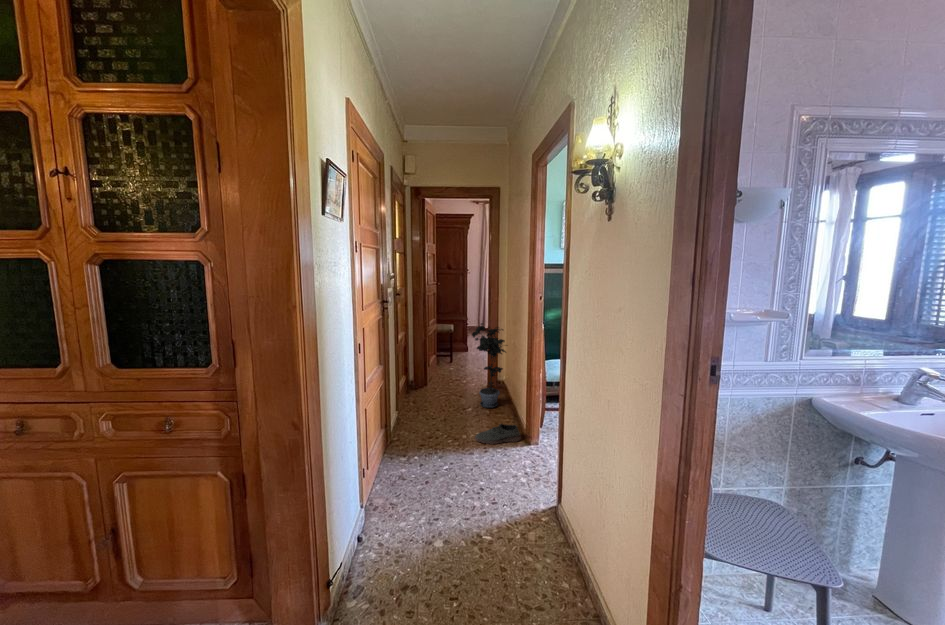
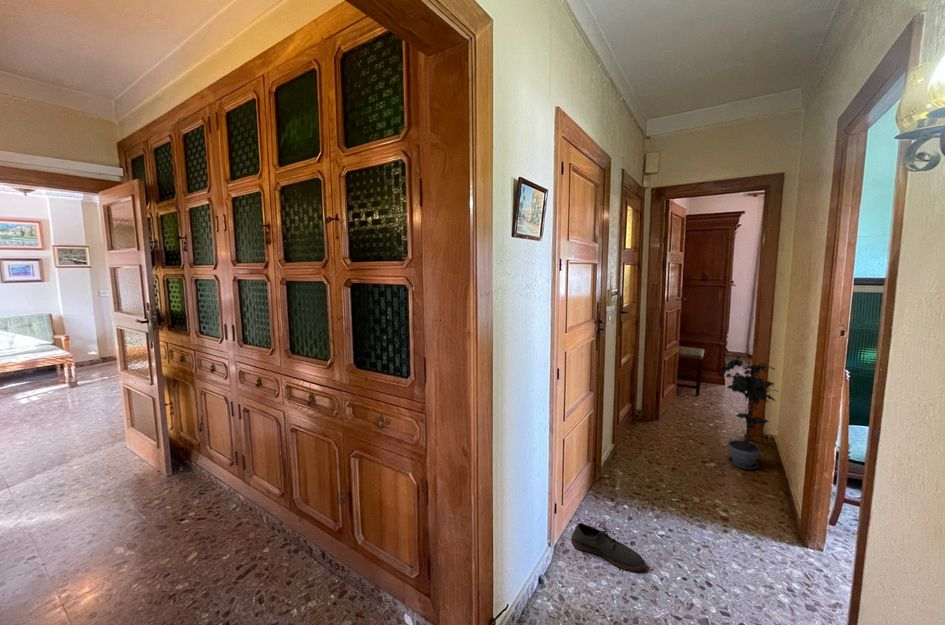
shoe: present [475,424,521,444] -> present [571,523,645,571]

